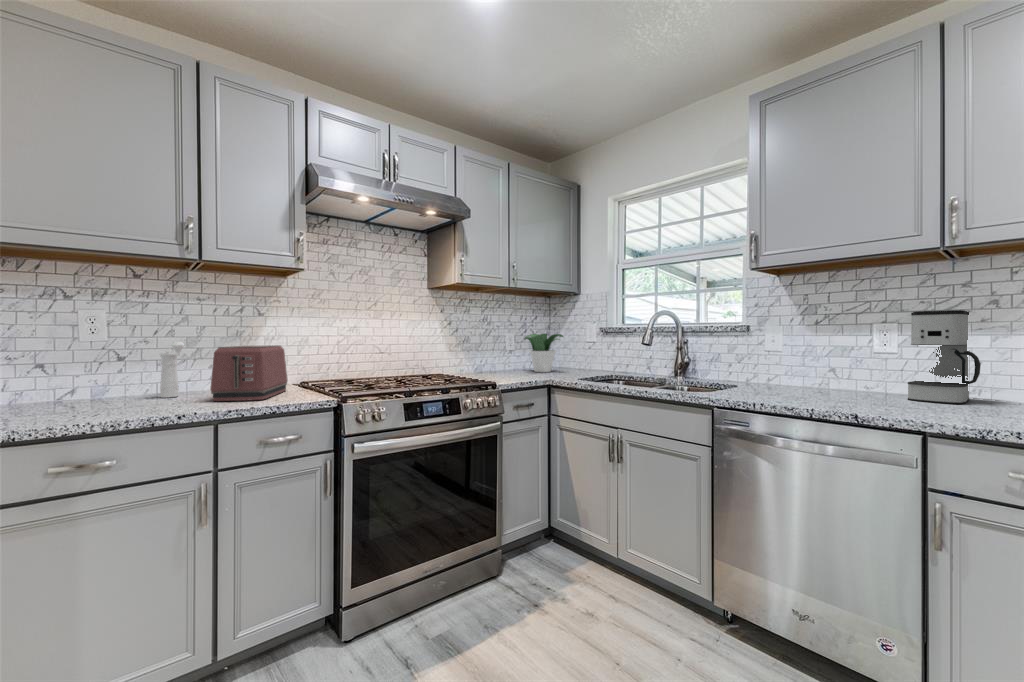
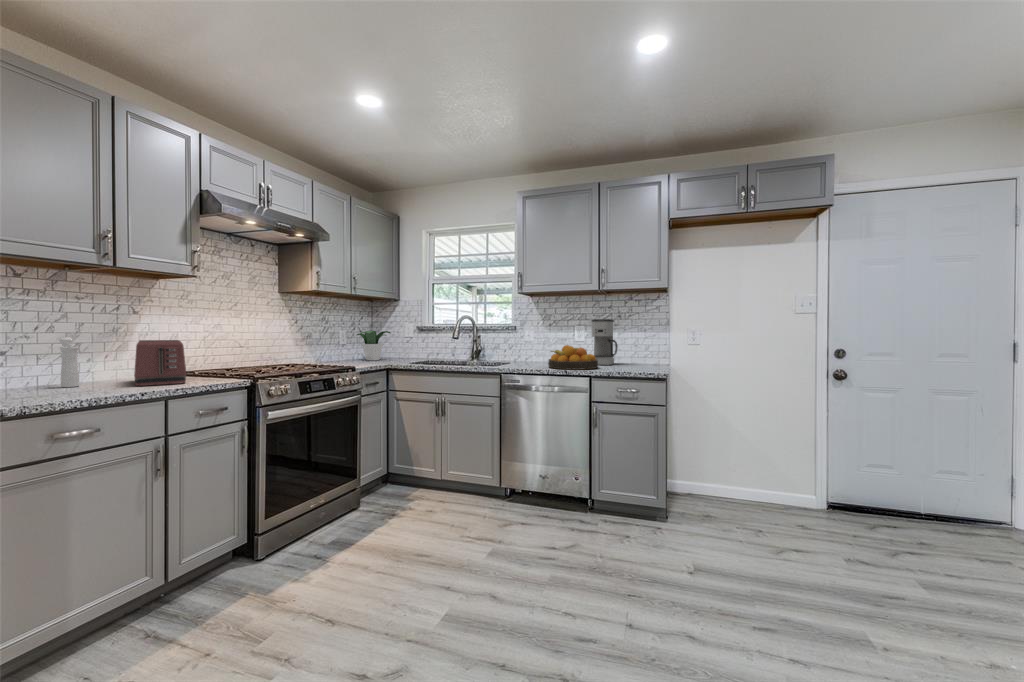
fruit bowl: none [808,361,929,413] -> present [548,345,598,370]

